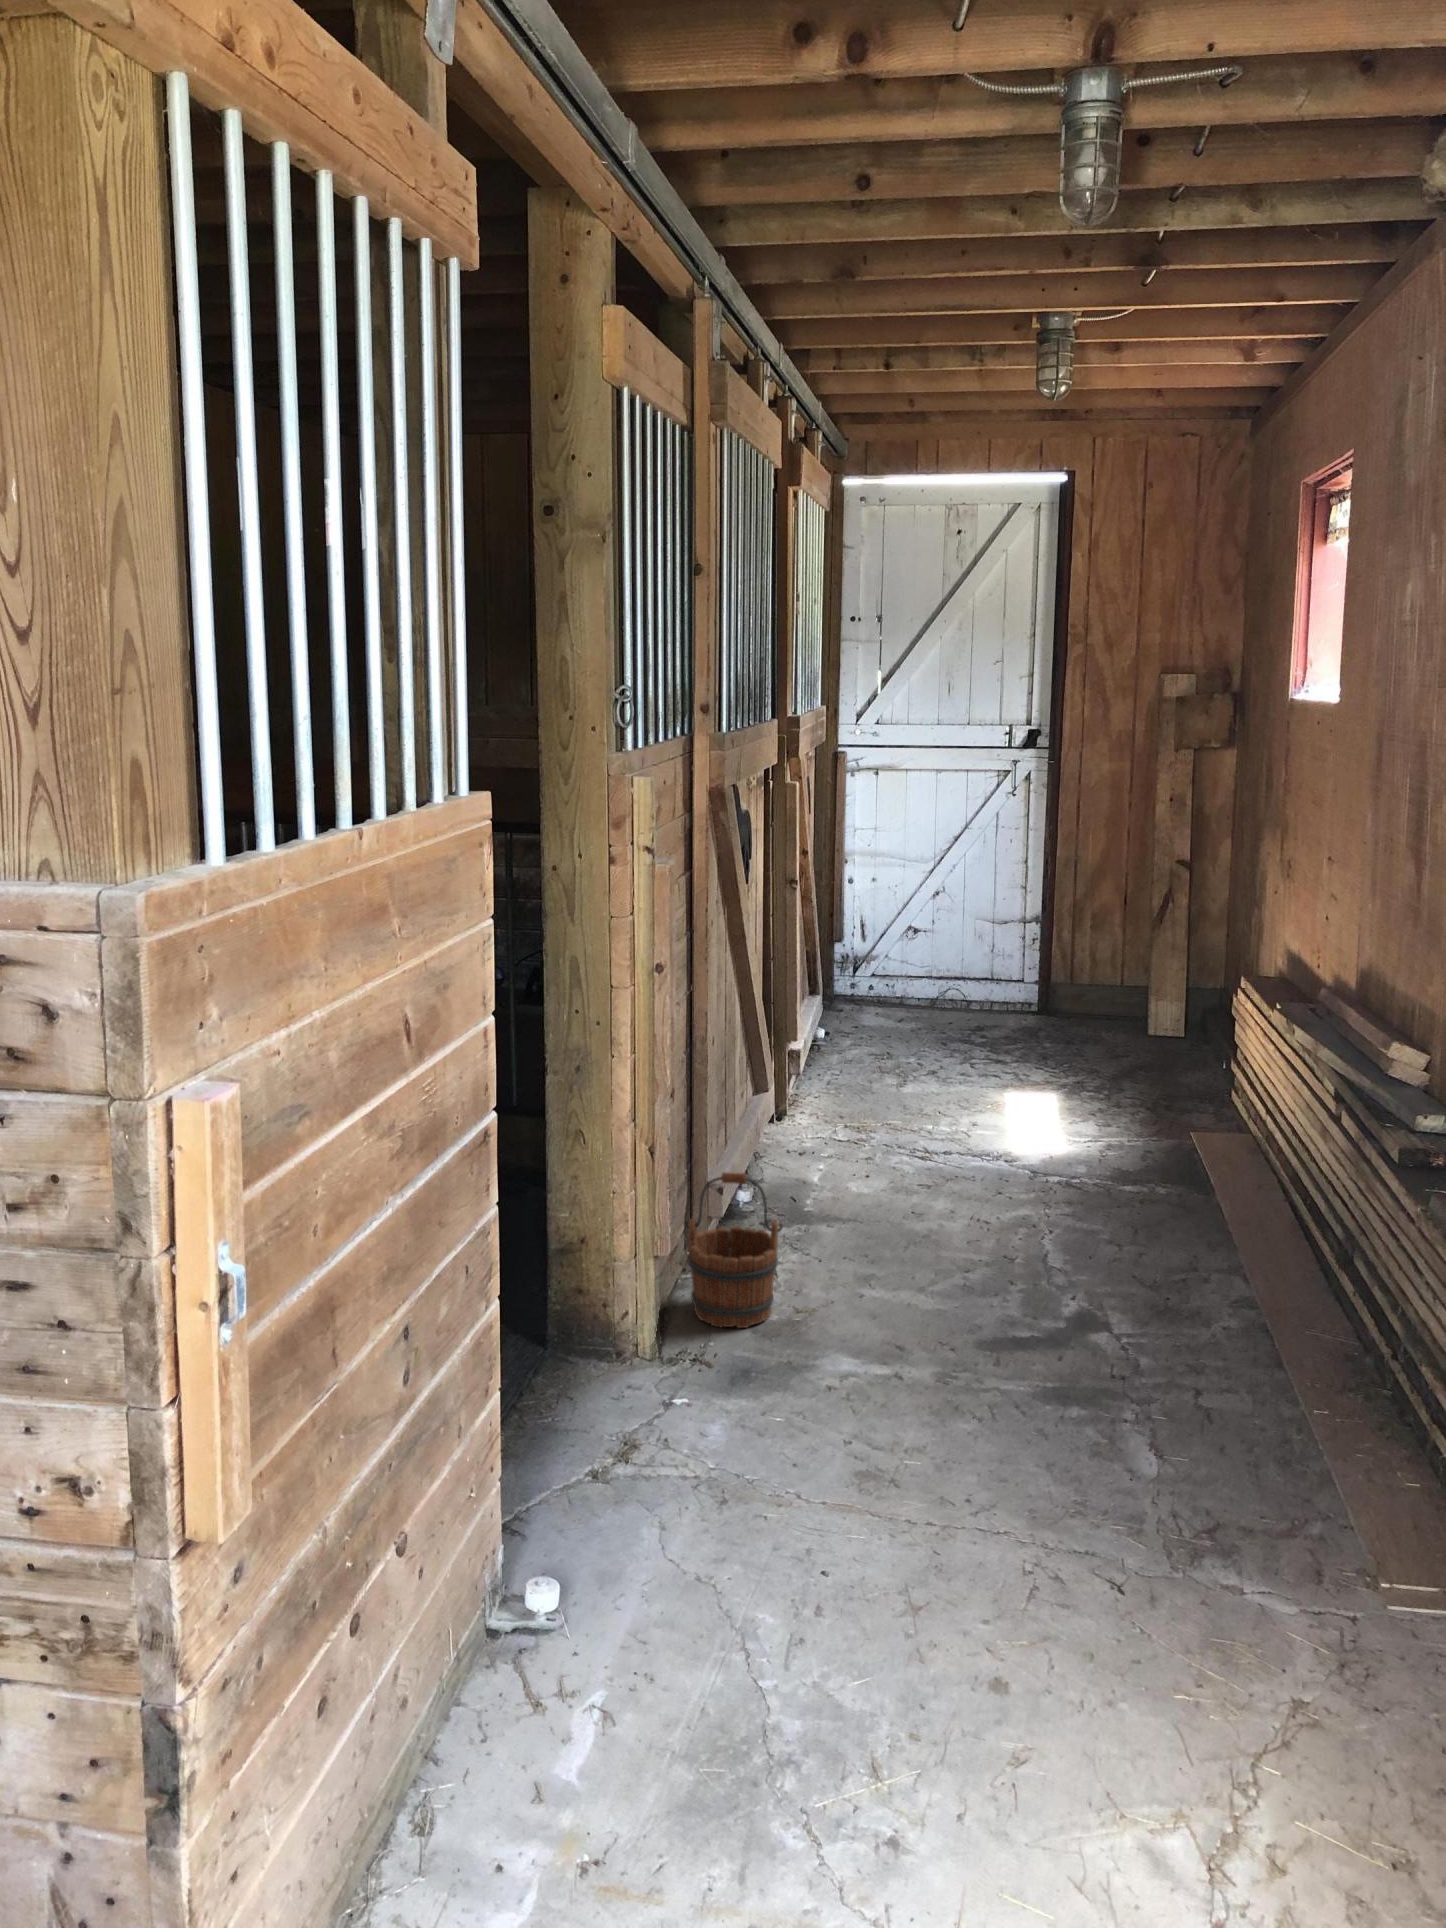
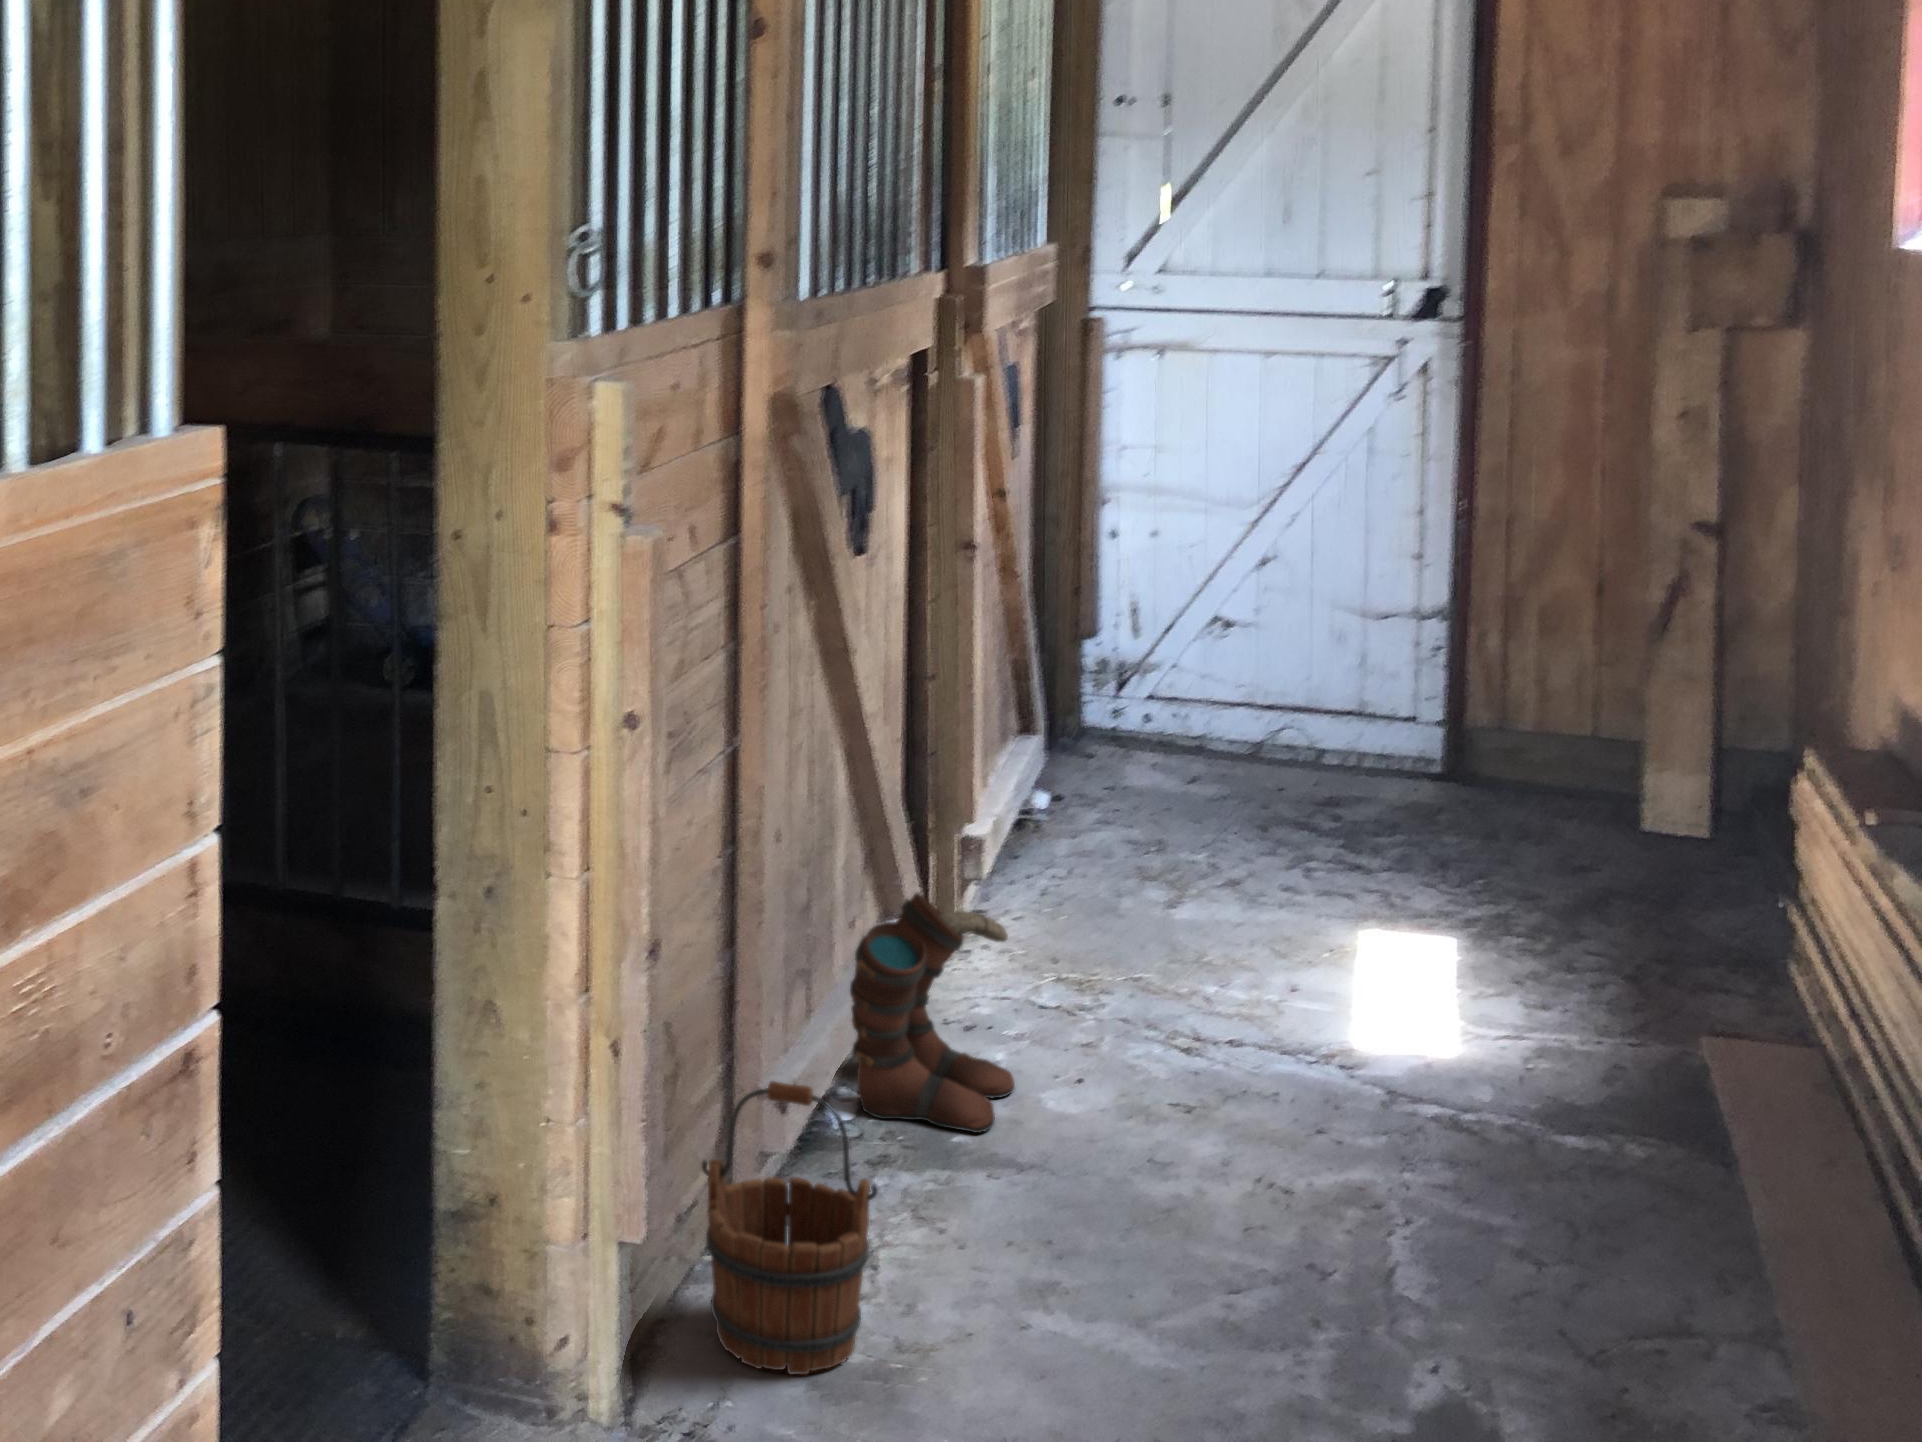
boots: none [743,1078,833,1206] -> present [850,893,1015,1133]

